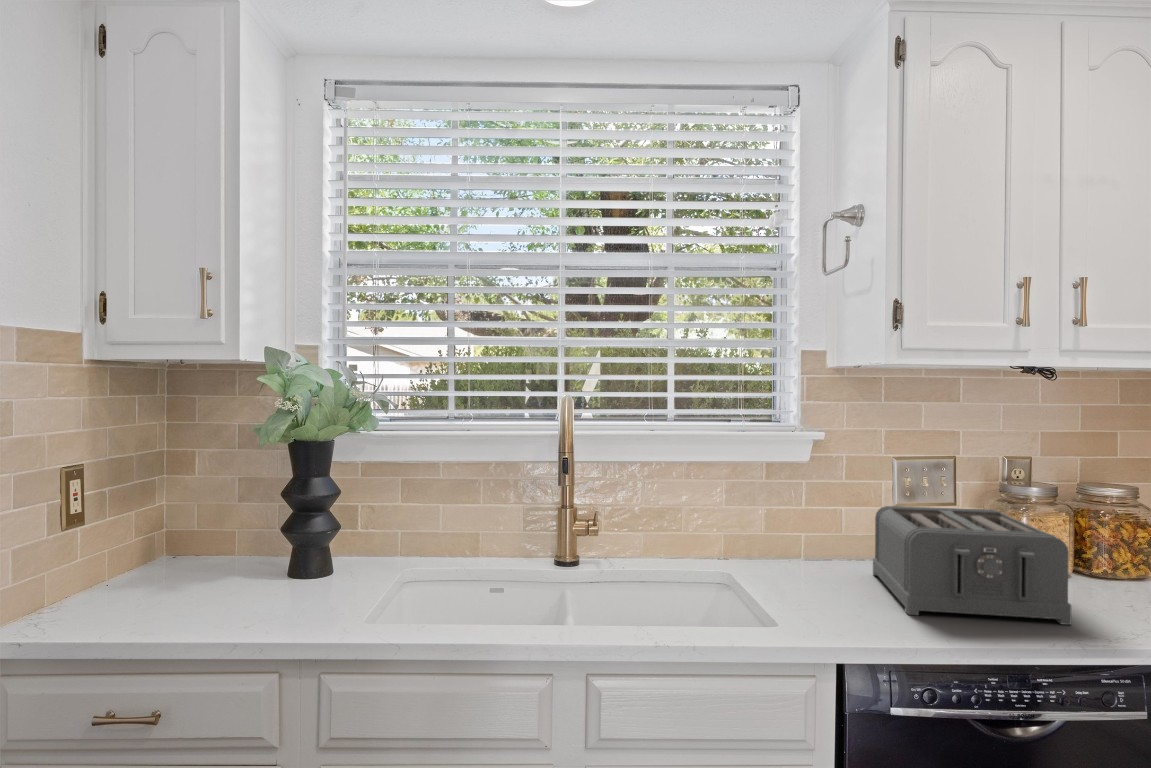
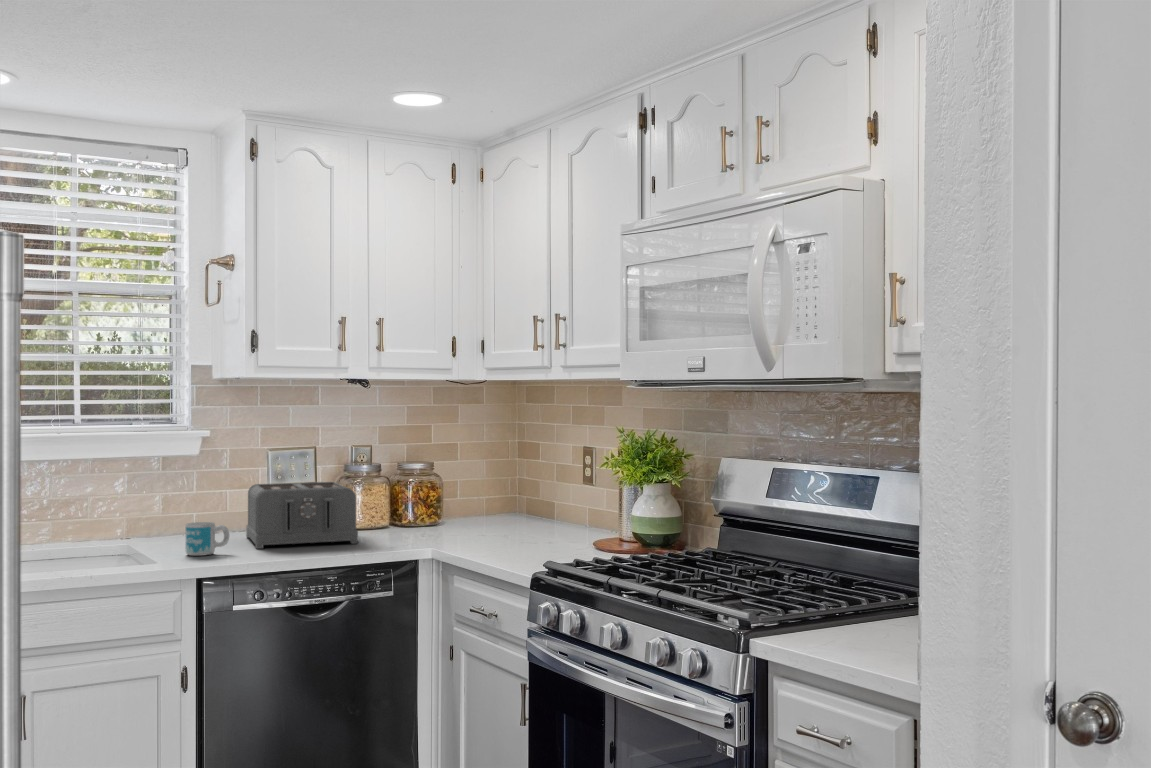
mug: none [809,570,874,625] -> present [186,522,229,556]

